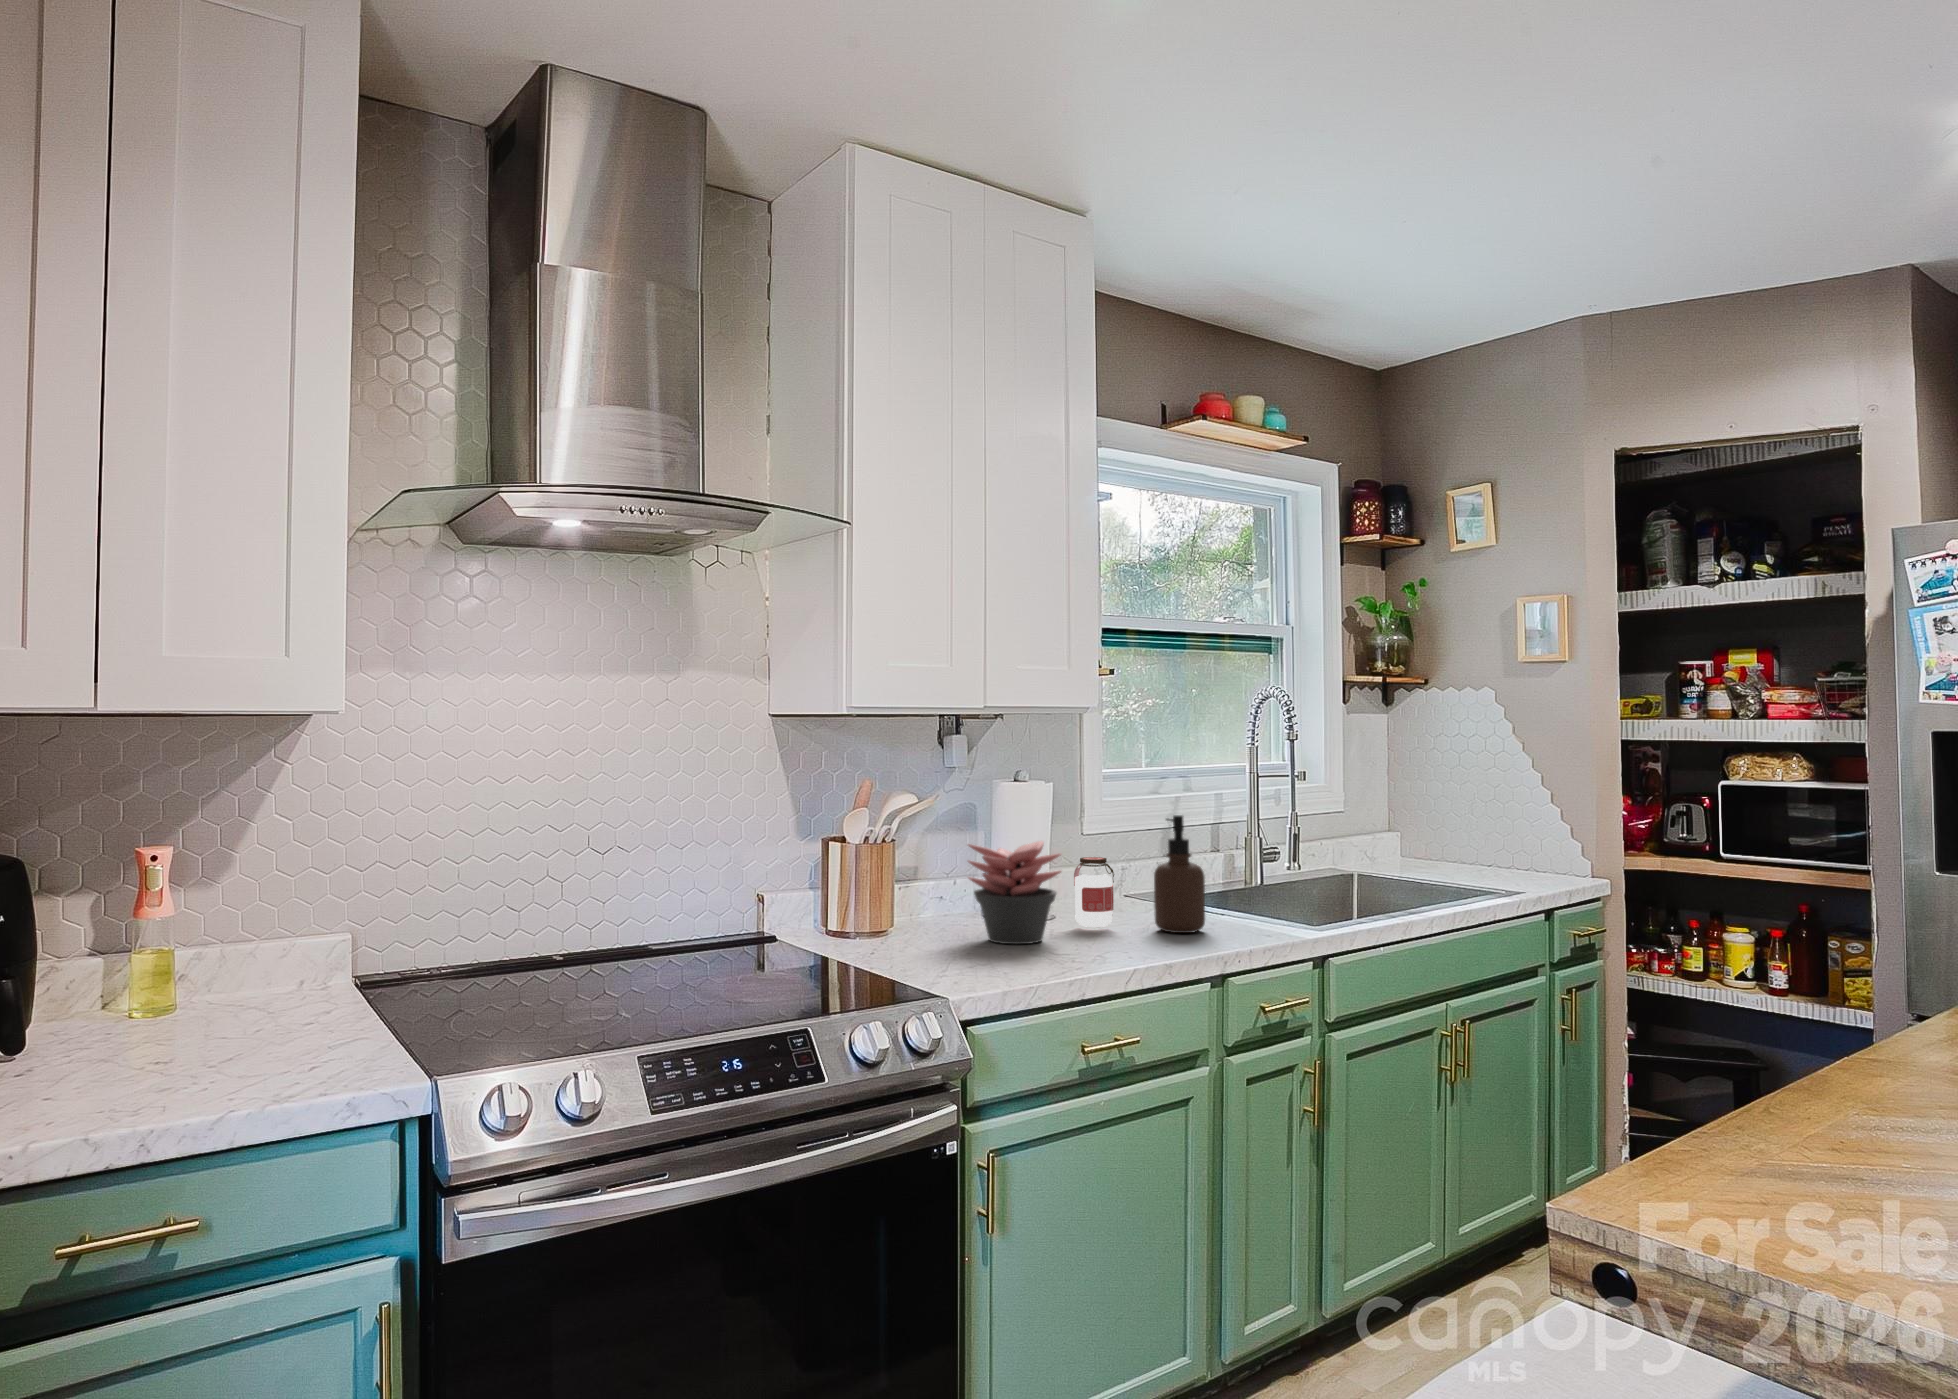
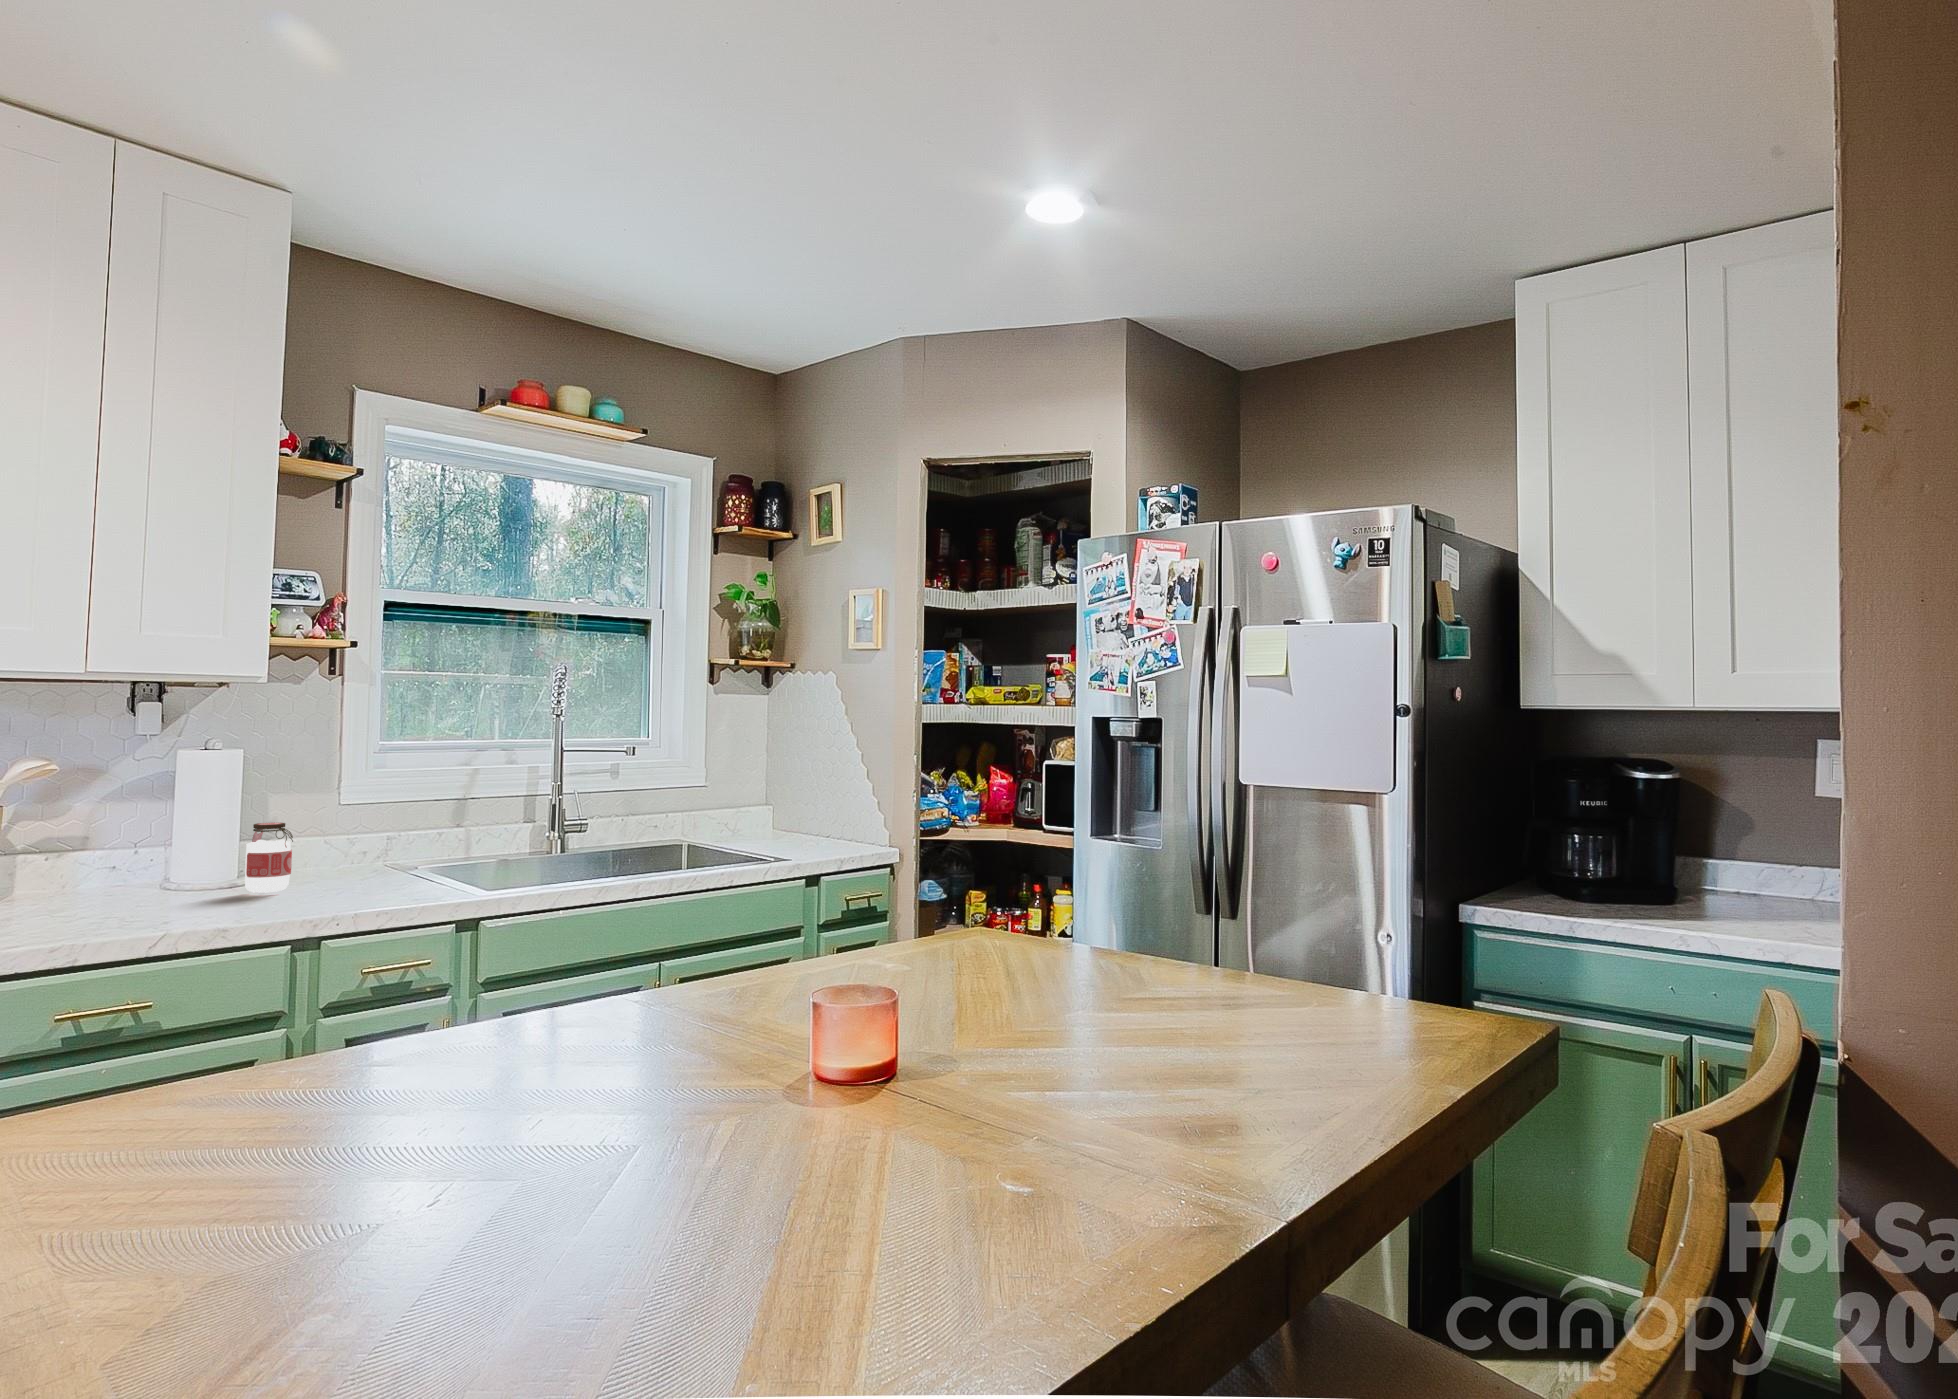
soap dispenser: present [1154,815,1205,933] -> none [319,780,377,897]
succulent plant: present [968,841,1061,944] -> none [66,805,184,912]

